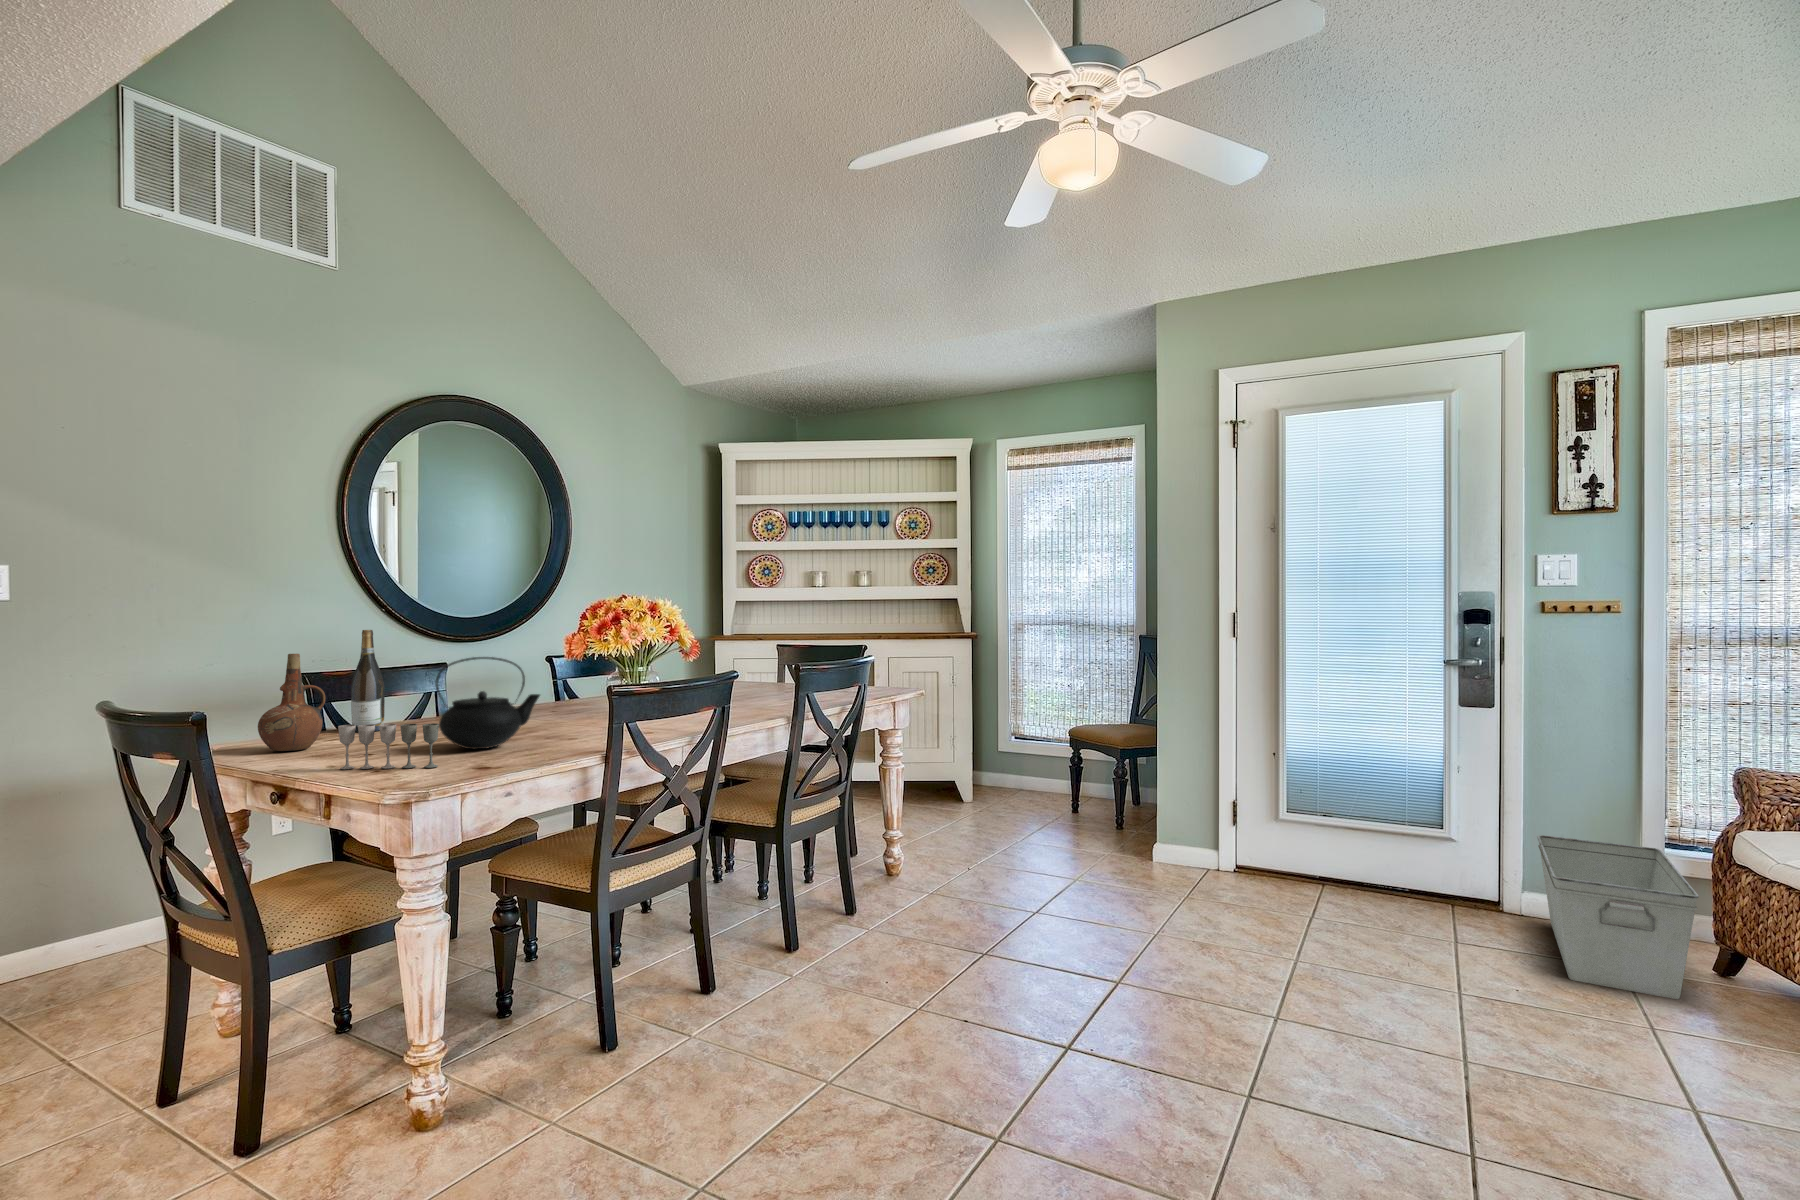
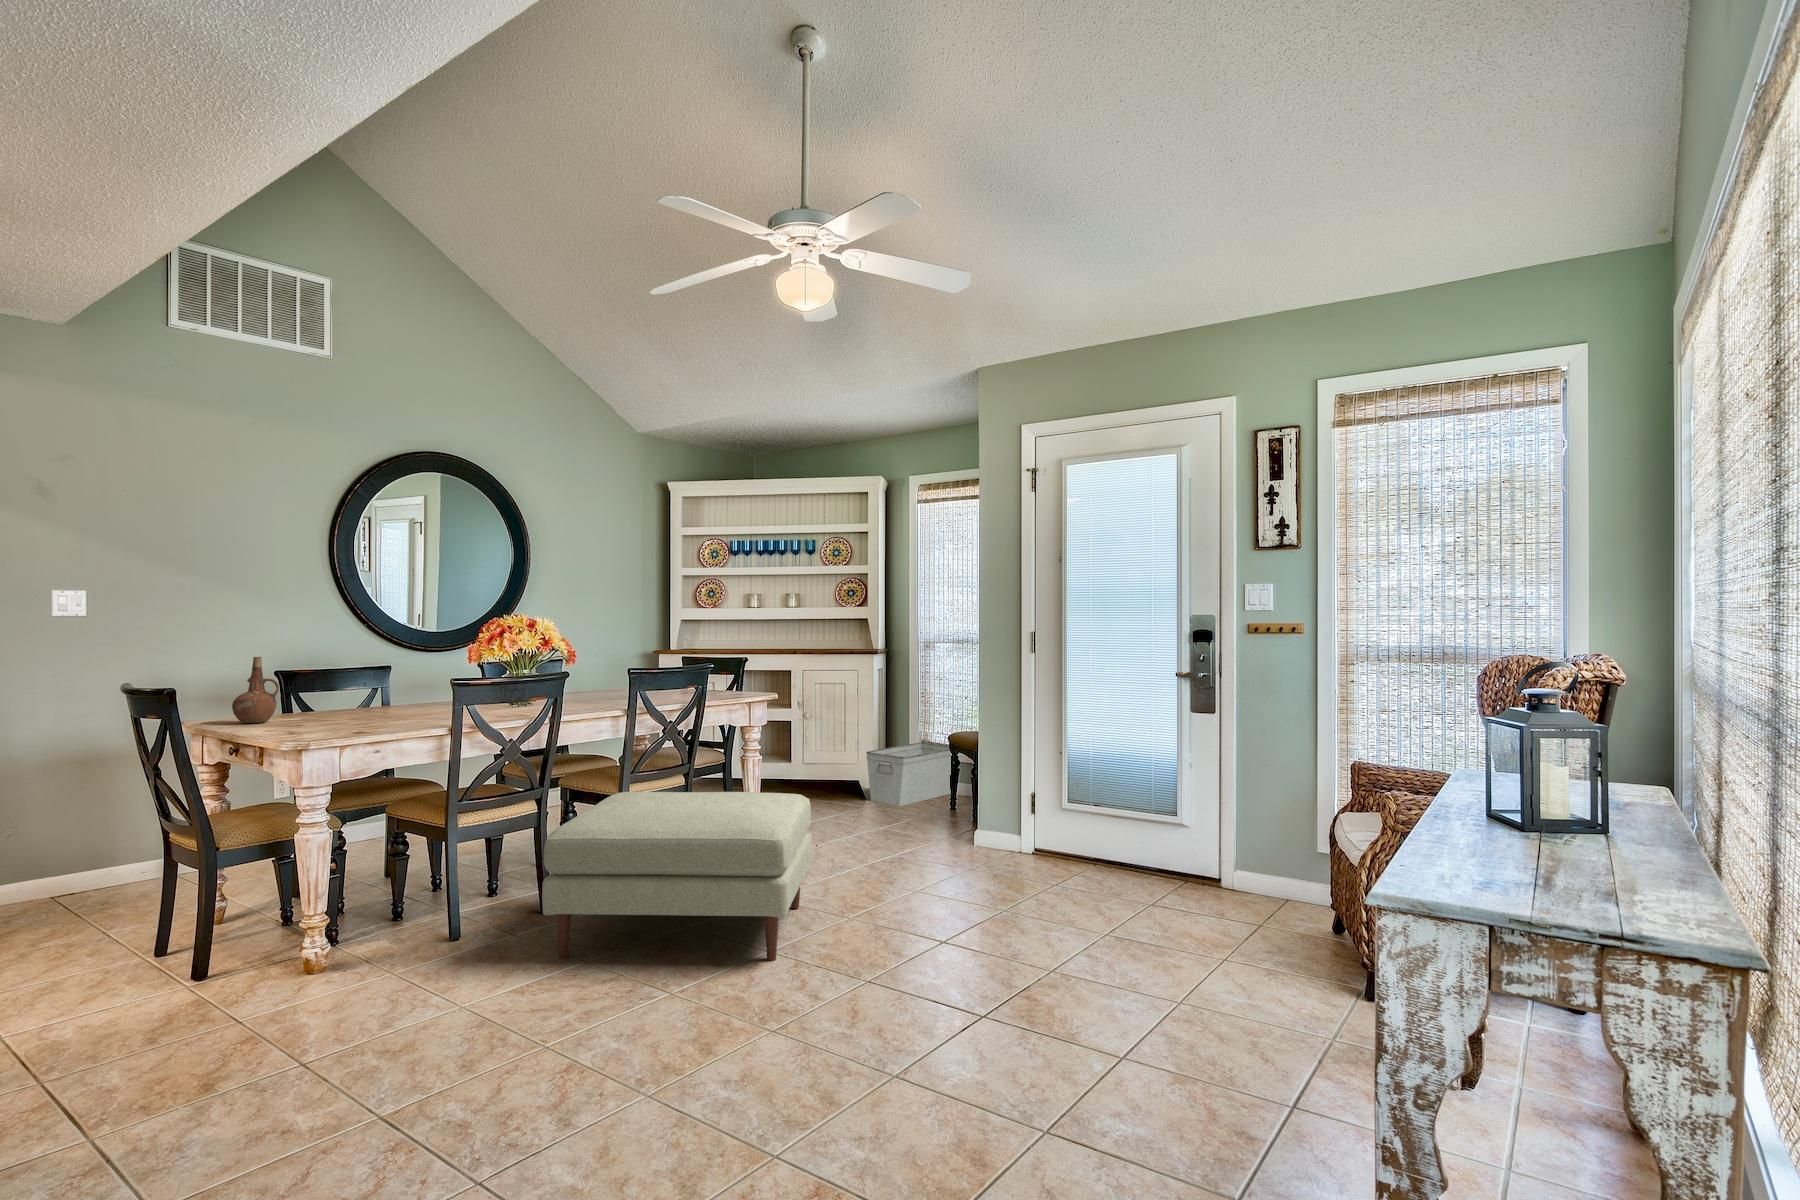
wine bottle: present [351,630,385,732] -> none [307,641,331,714]
teapot: present [436,657,540,749] -> none [346,660,421,724]
wine glass: present [338,723,439,770] -> none [270,704,334,733]
ottoman: none [777,824,1127,1086] -> present [542,792,812,961]
storage bin: present [1537,835,1699,999] -> present [866,743,951,806]

